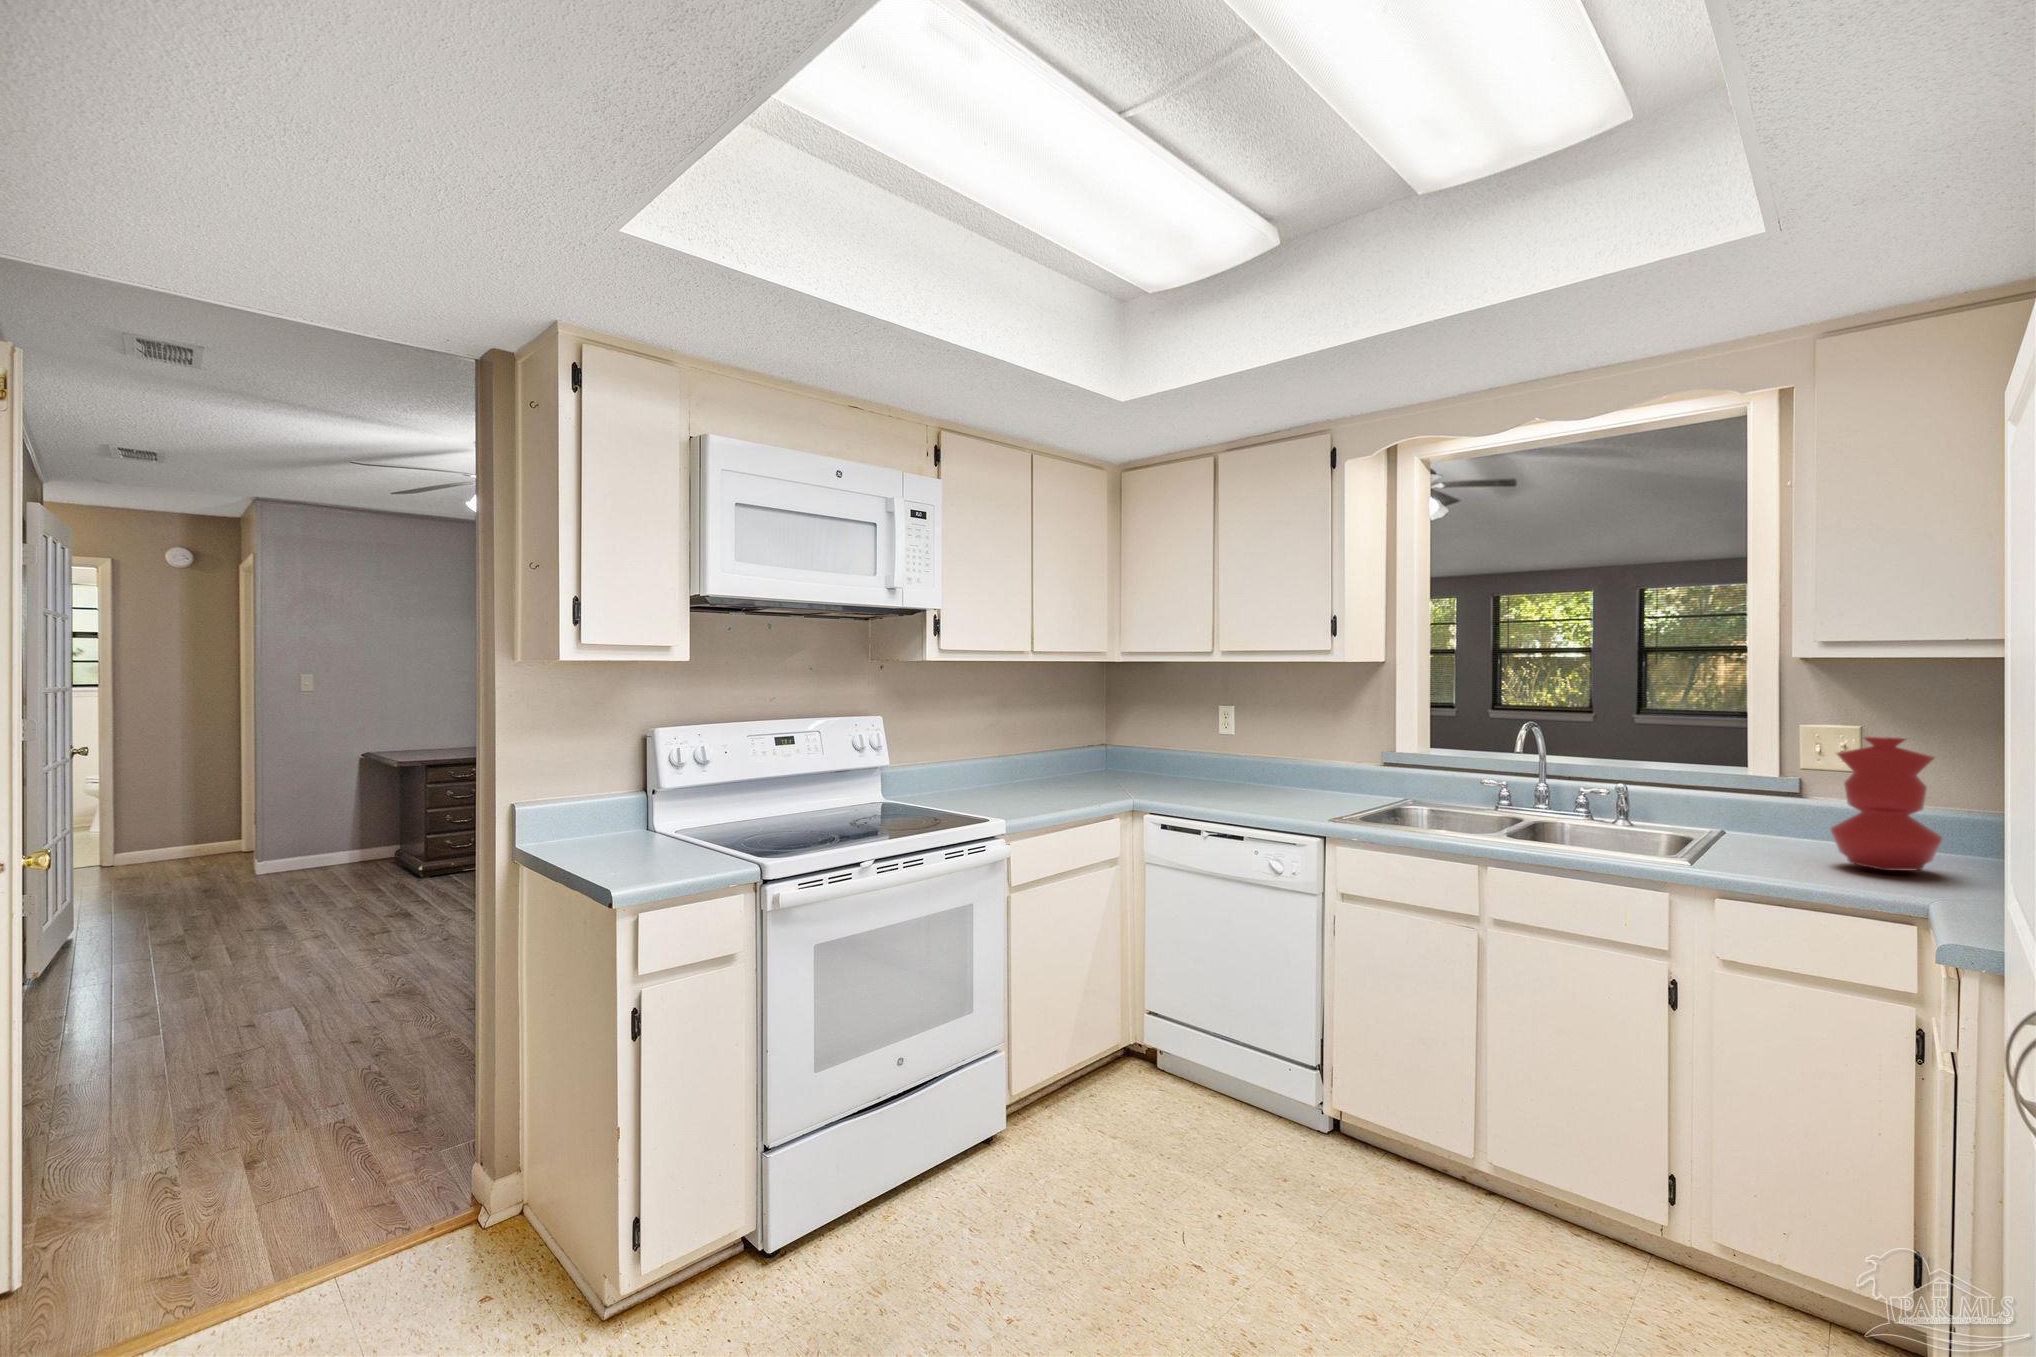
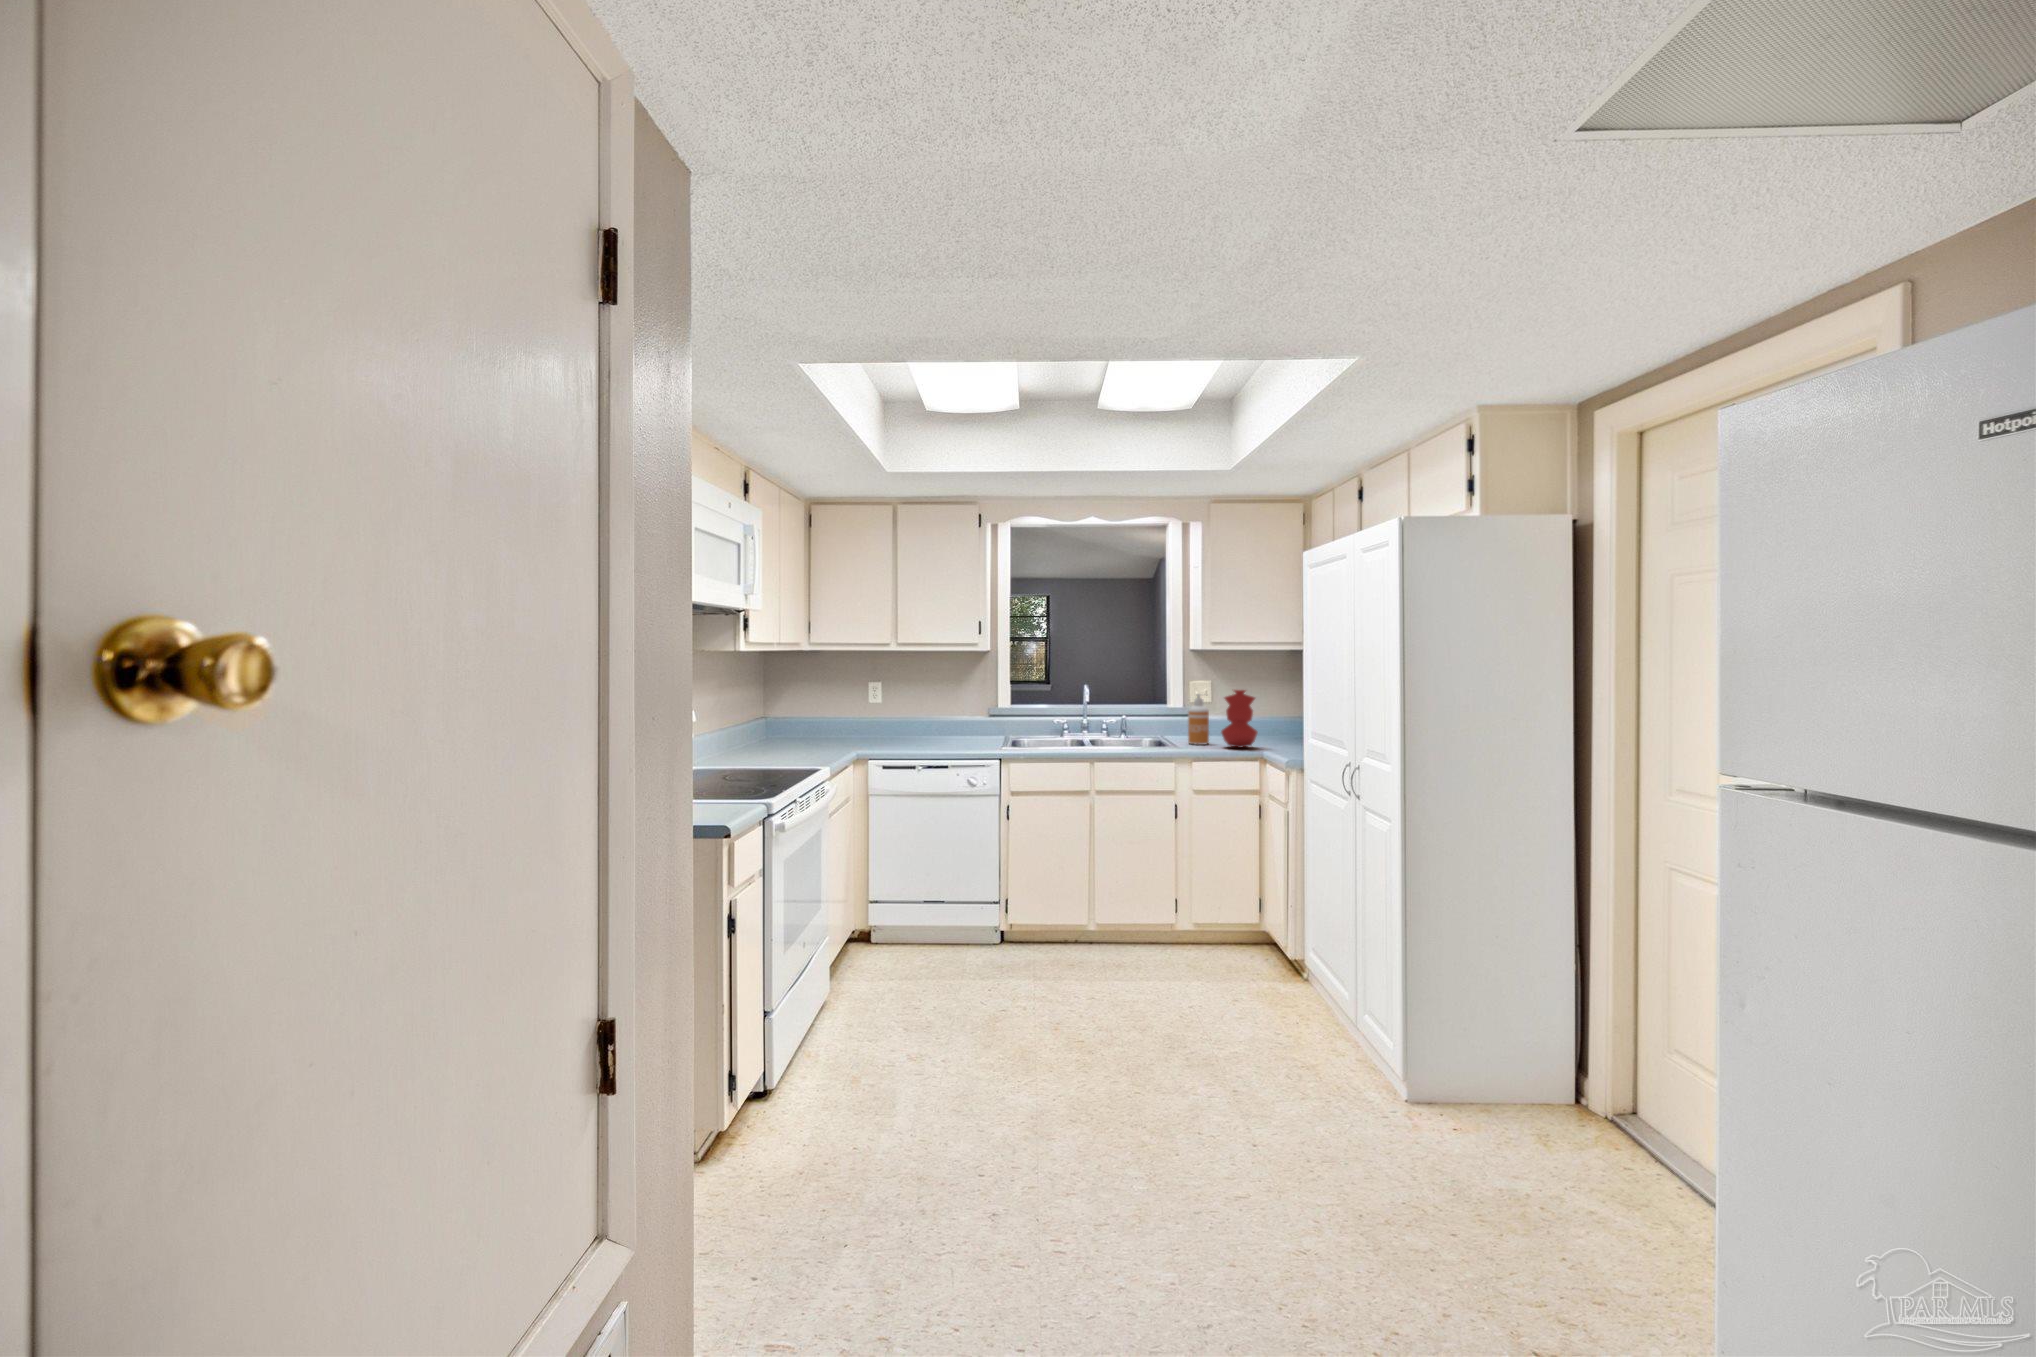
soap dispenser: none [1764,742,1819,852] -> present [1188,694,1209,745]

